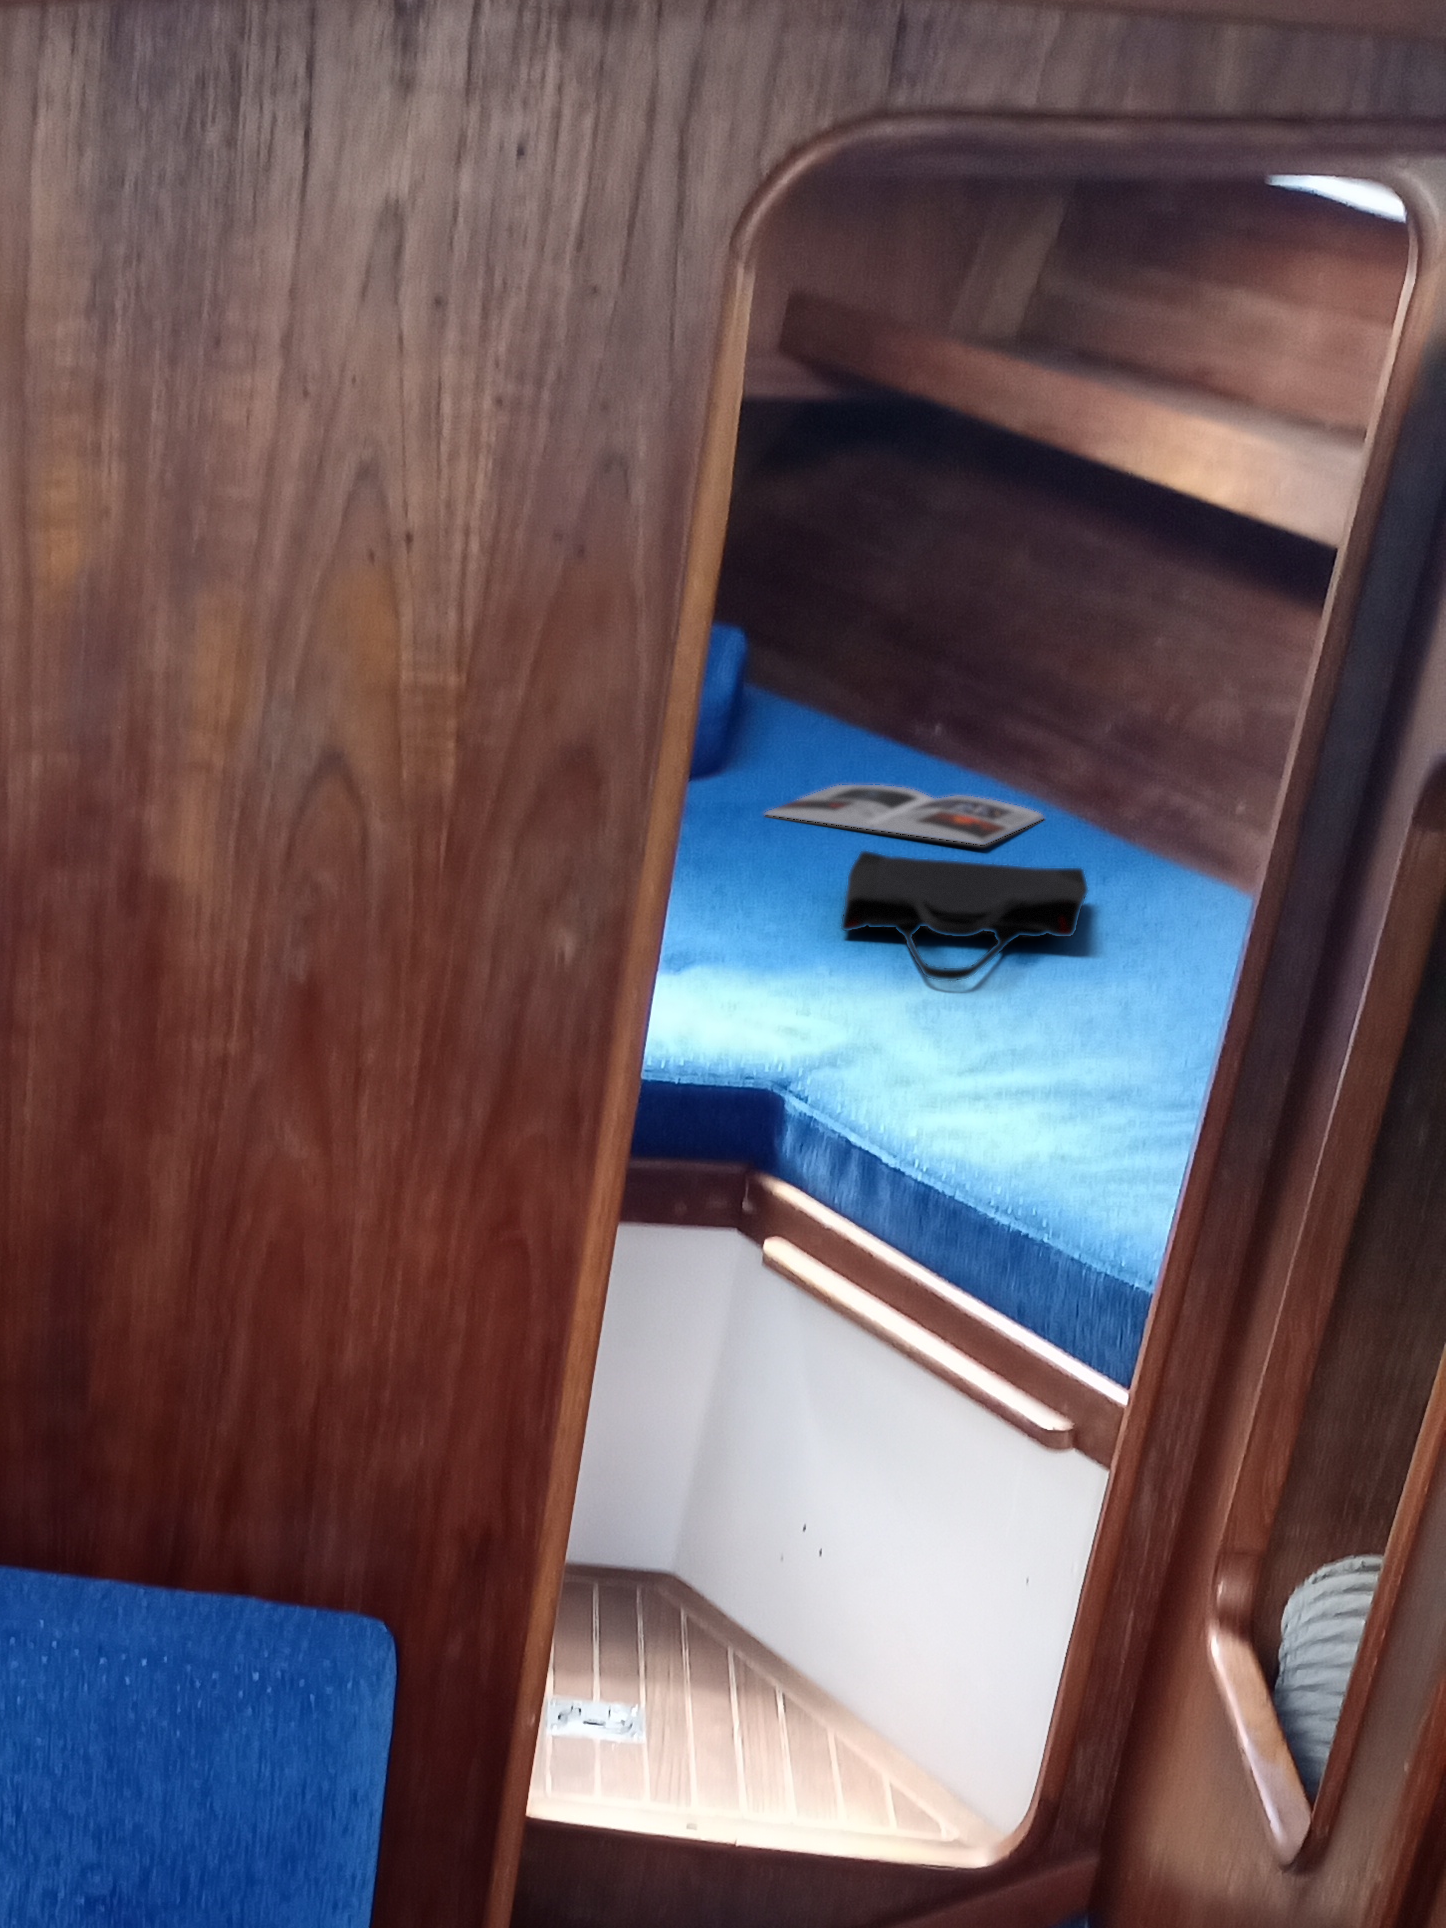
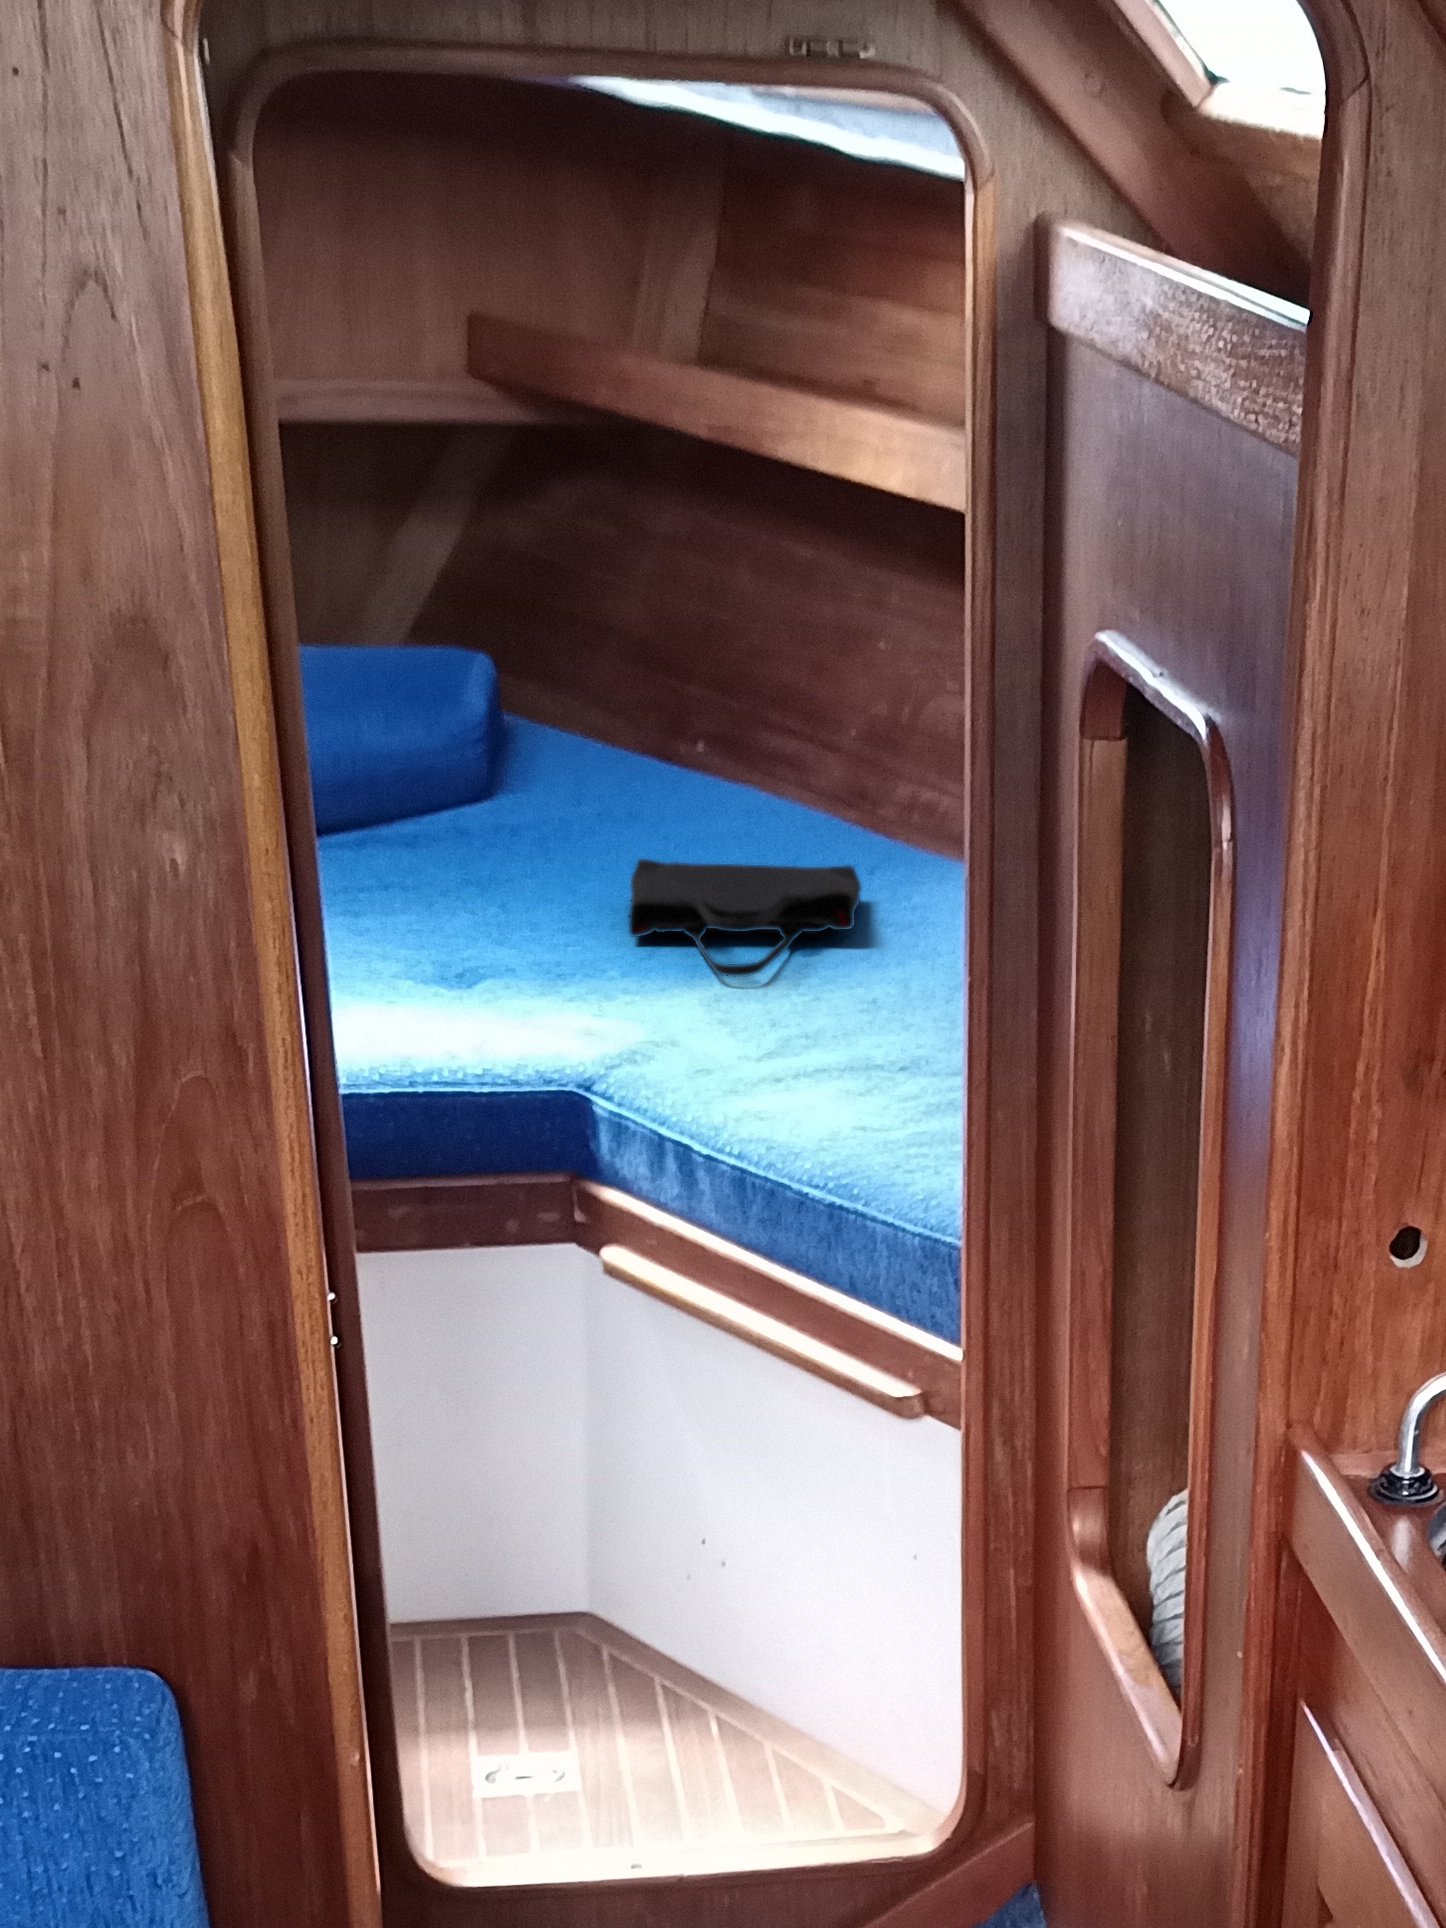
magazine: present [766,785,1043,845] -> none [542,802,817,852]

